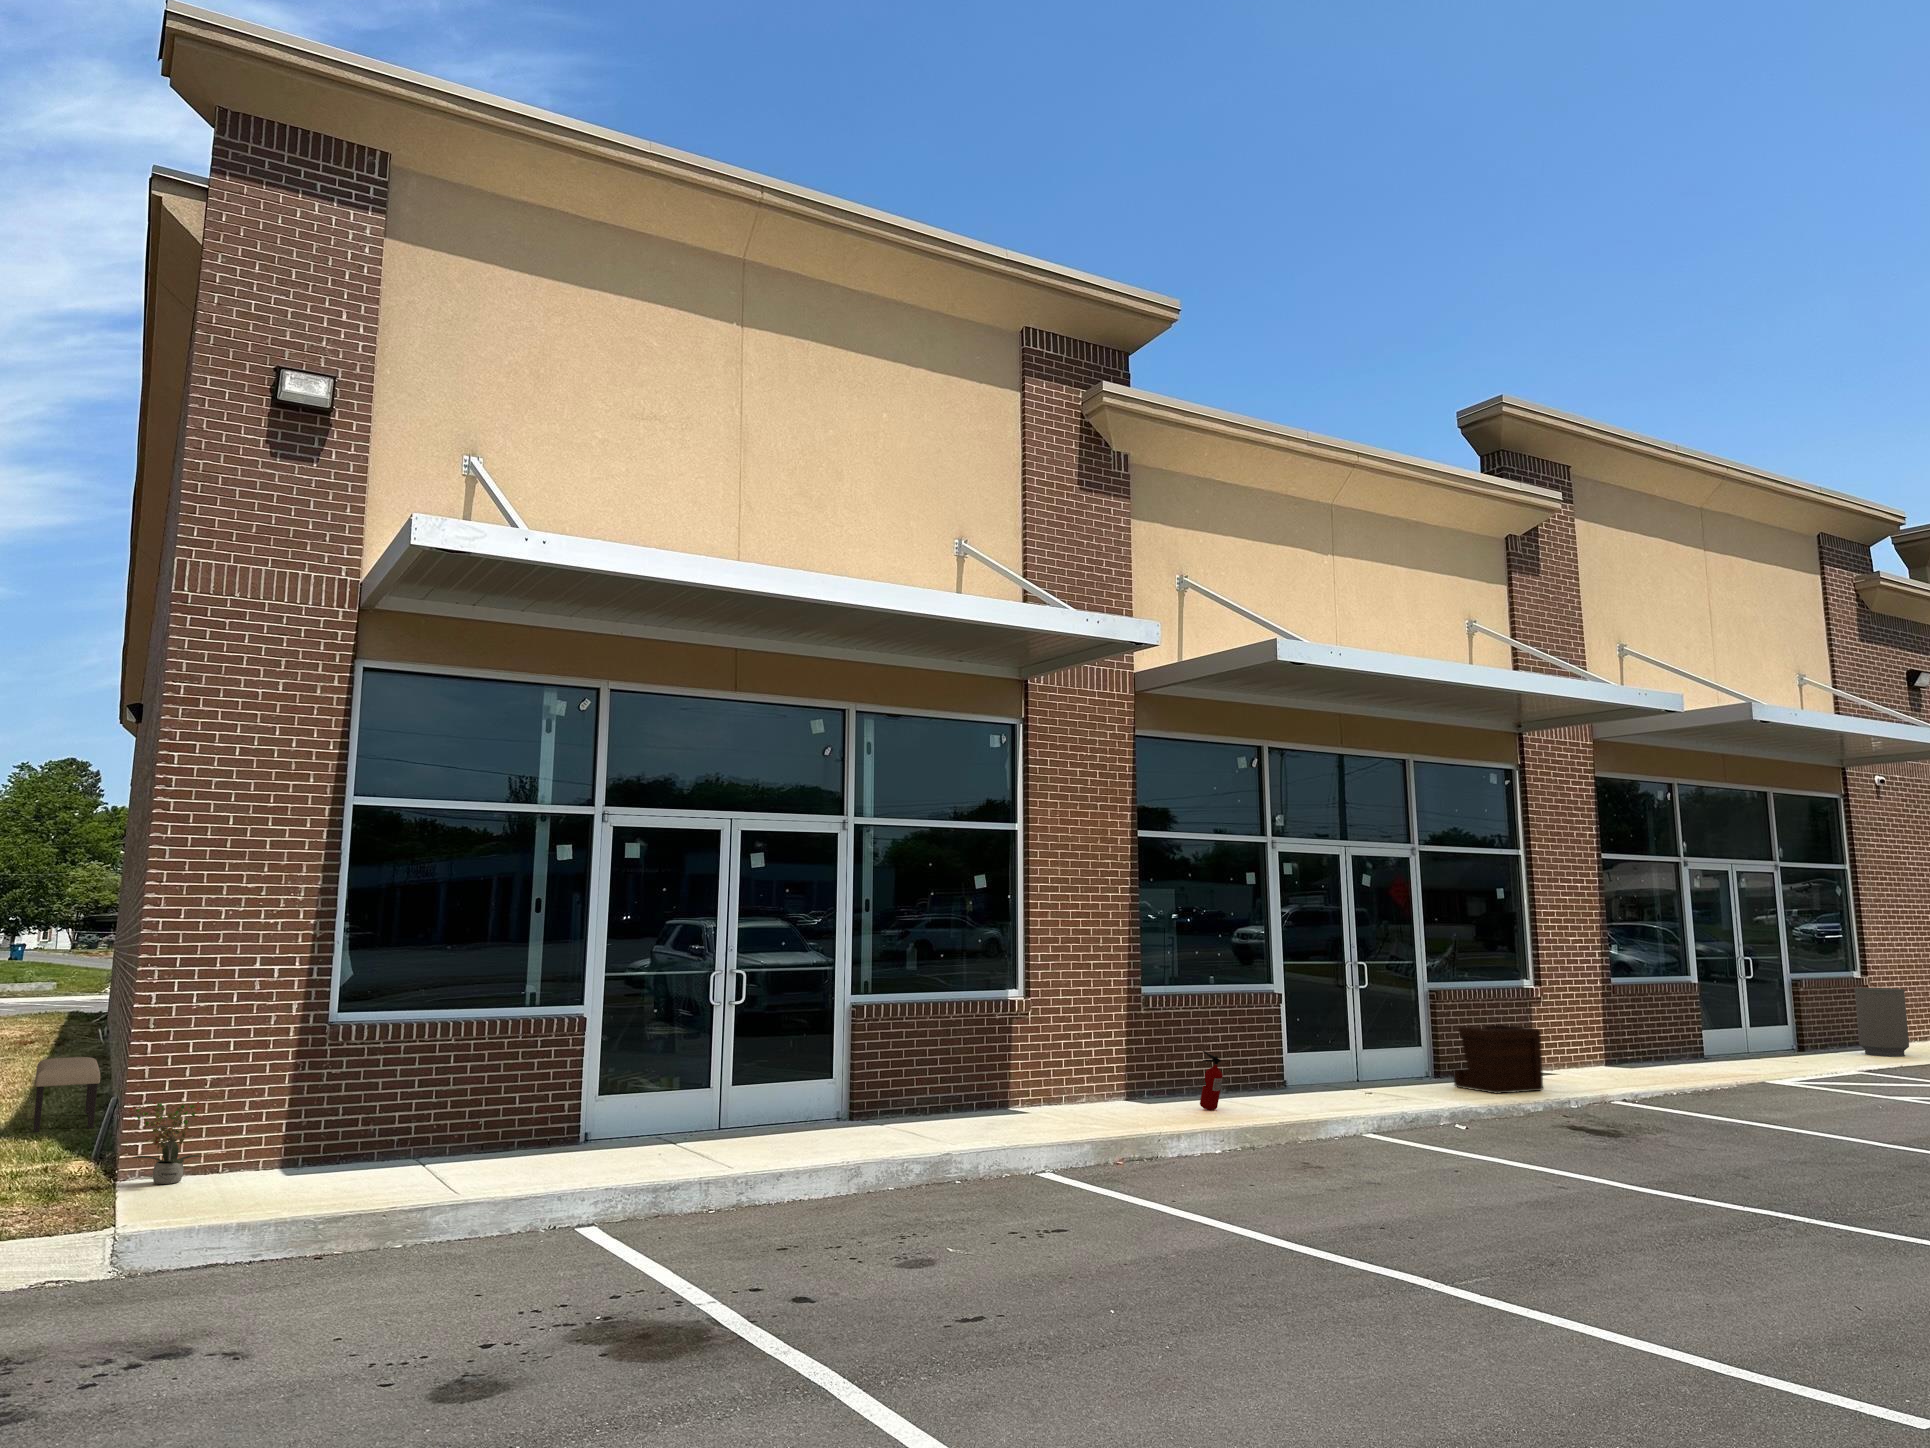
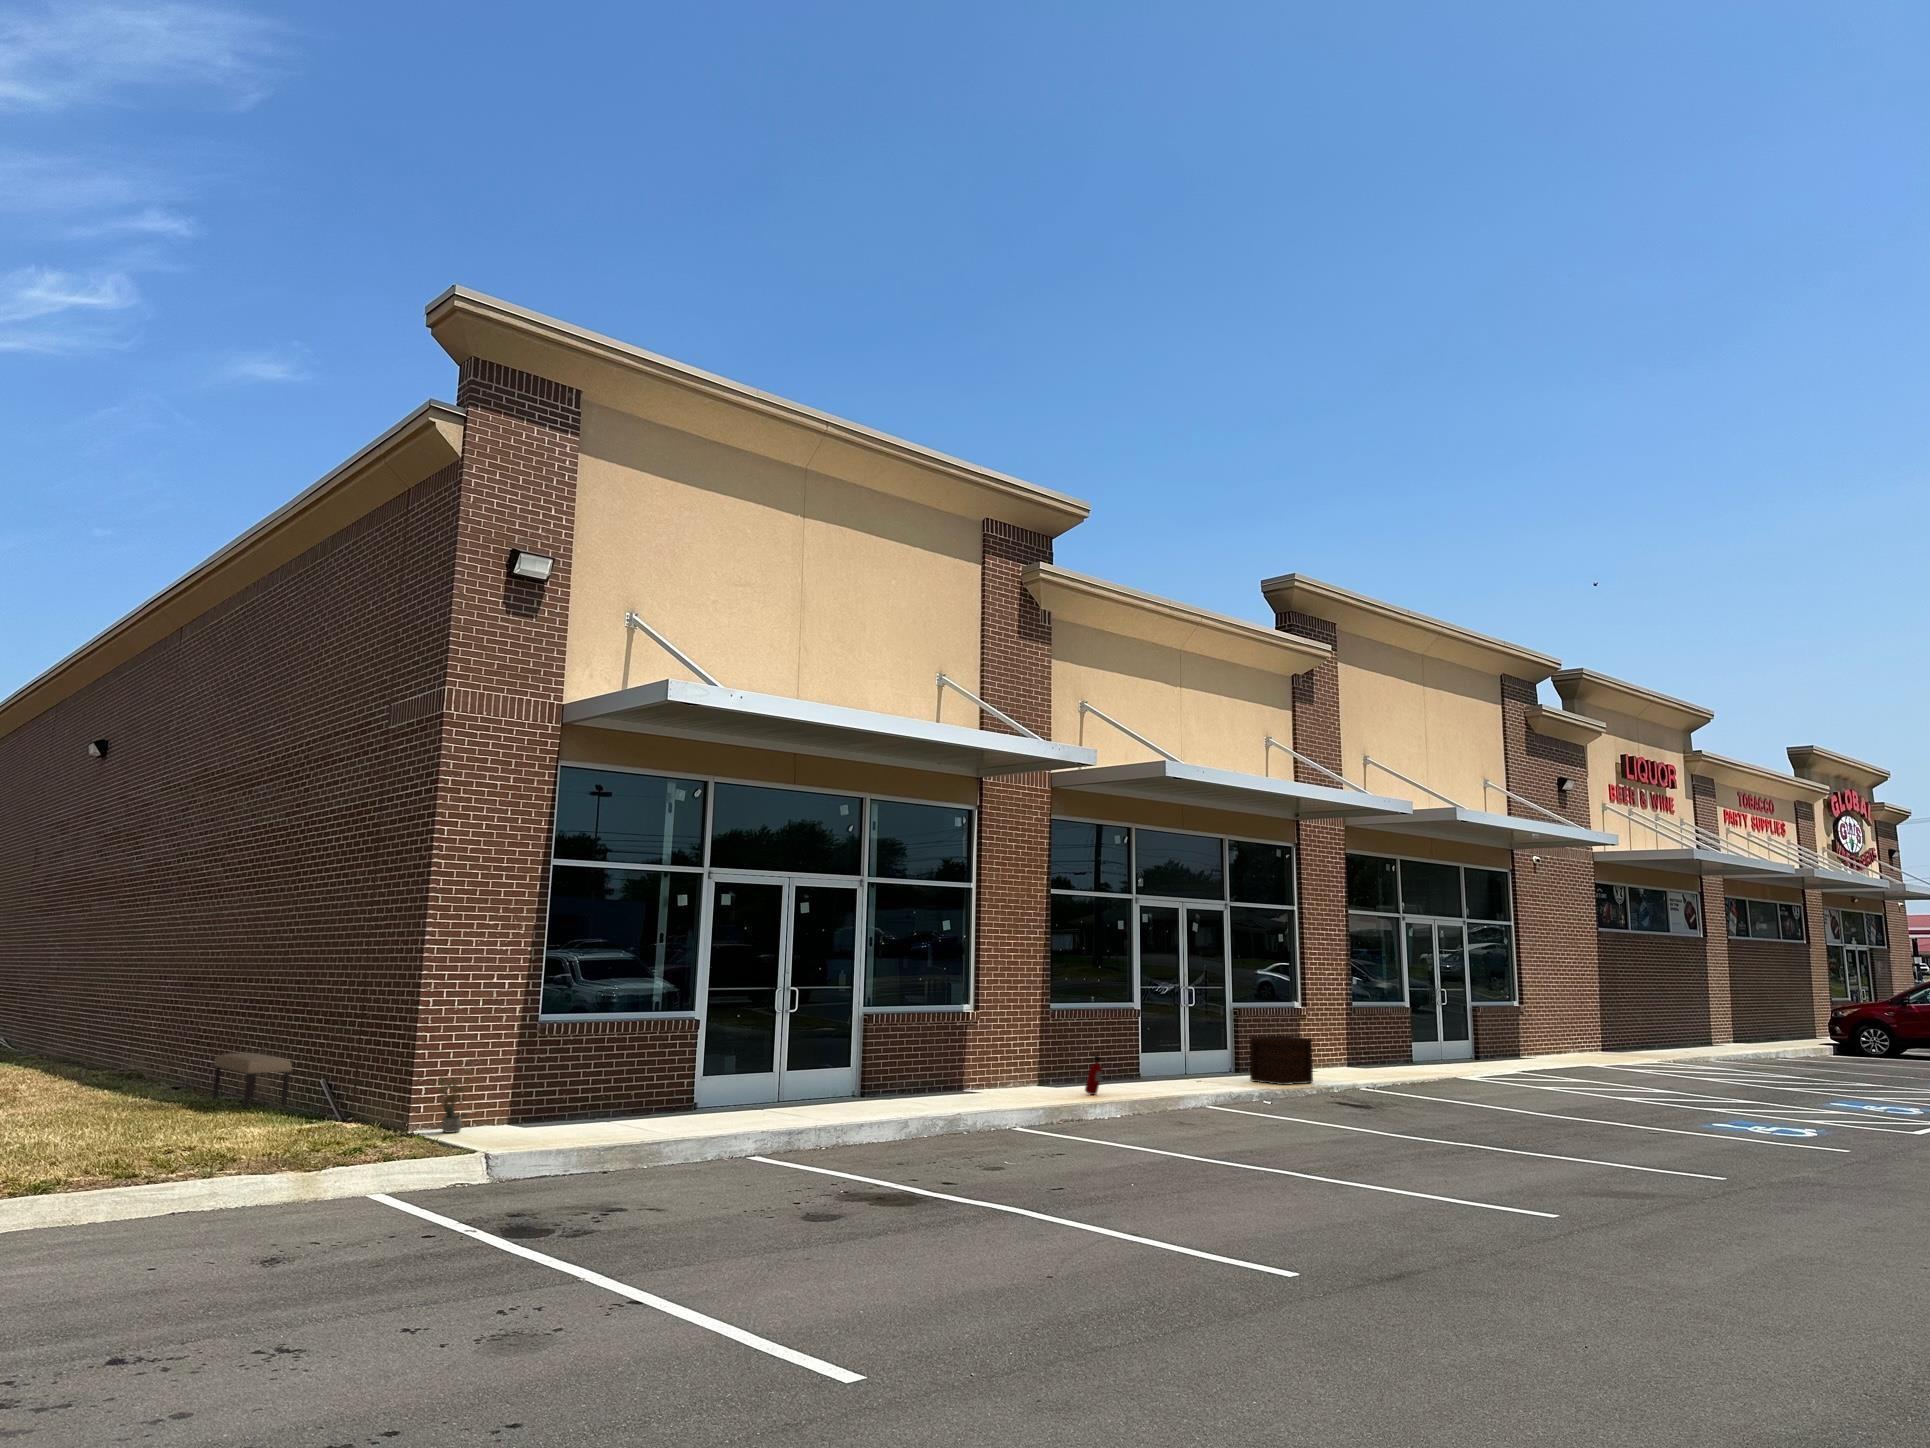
trash can: present [1855,988,1909,1056] -> none [1515,1012,1551,1063]

